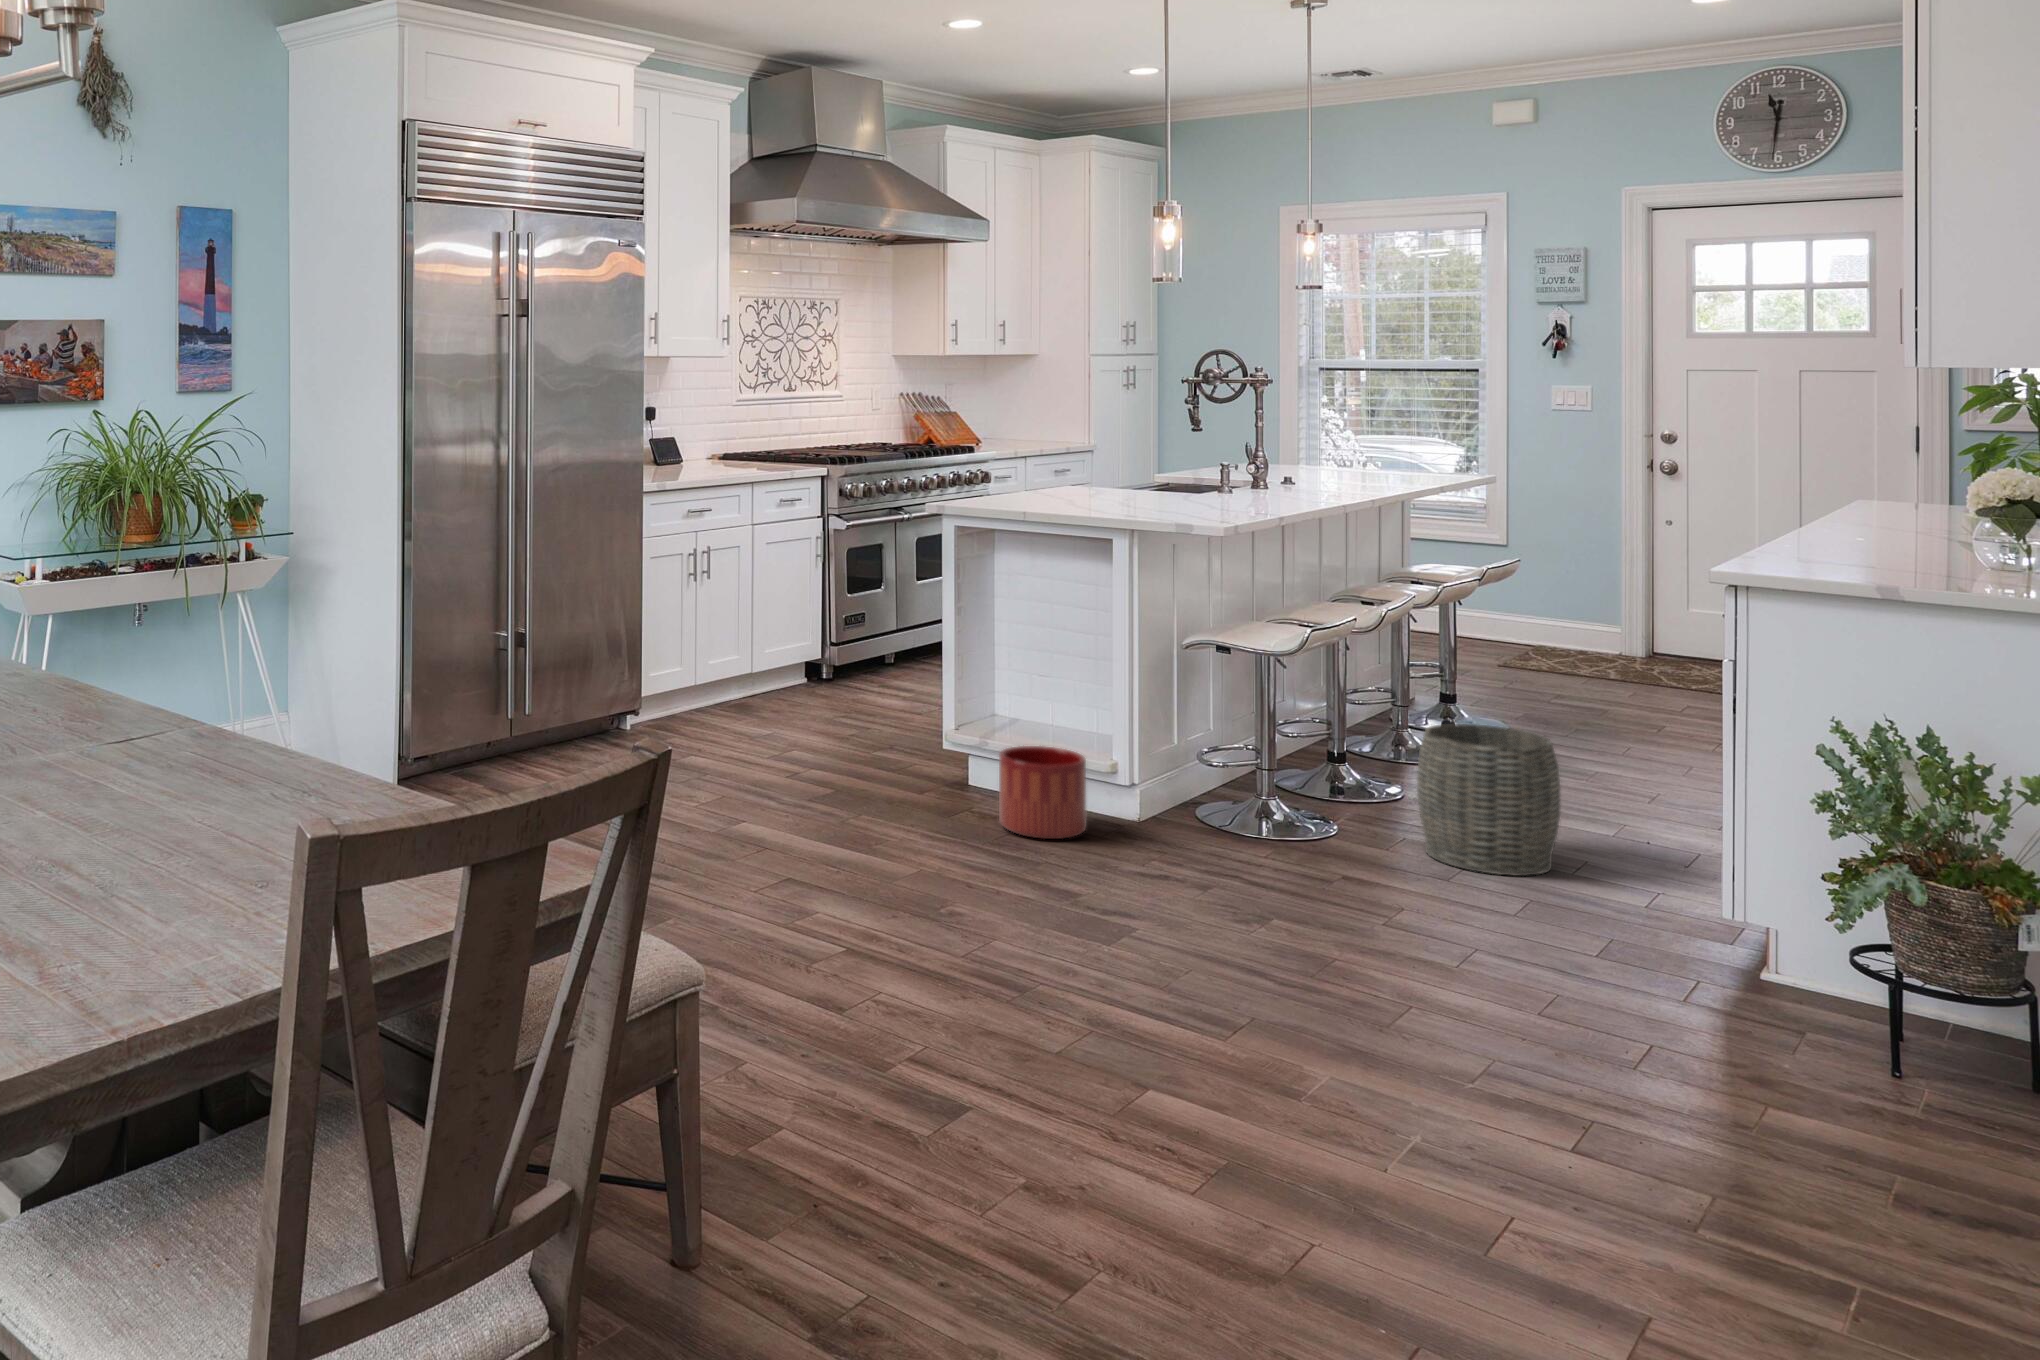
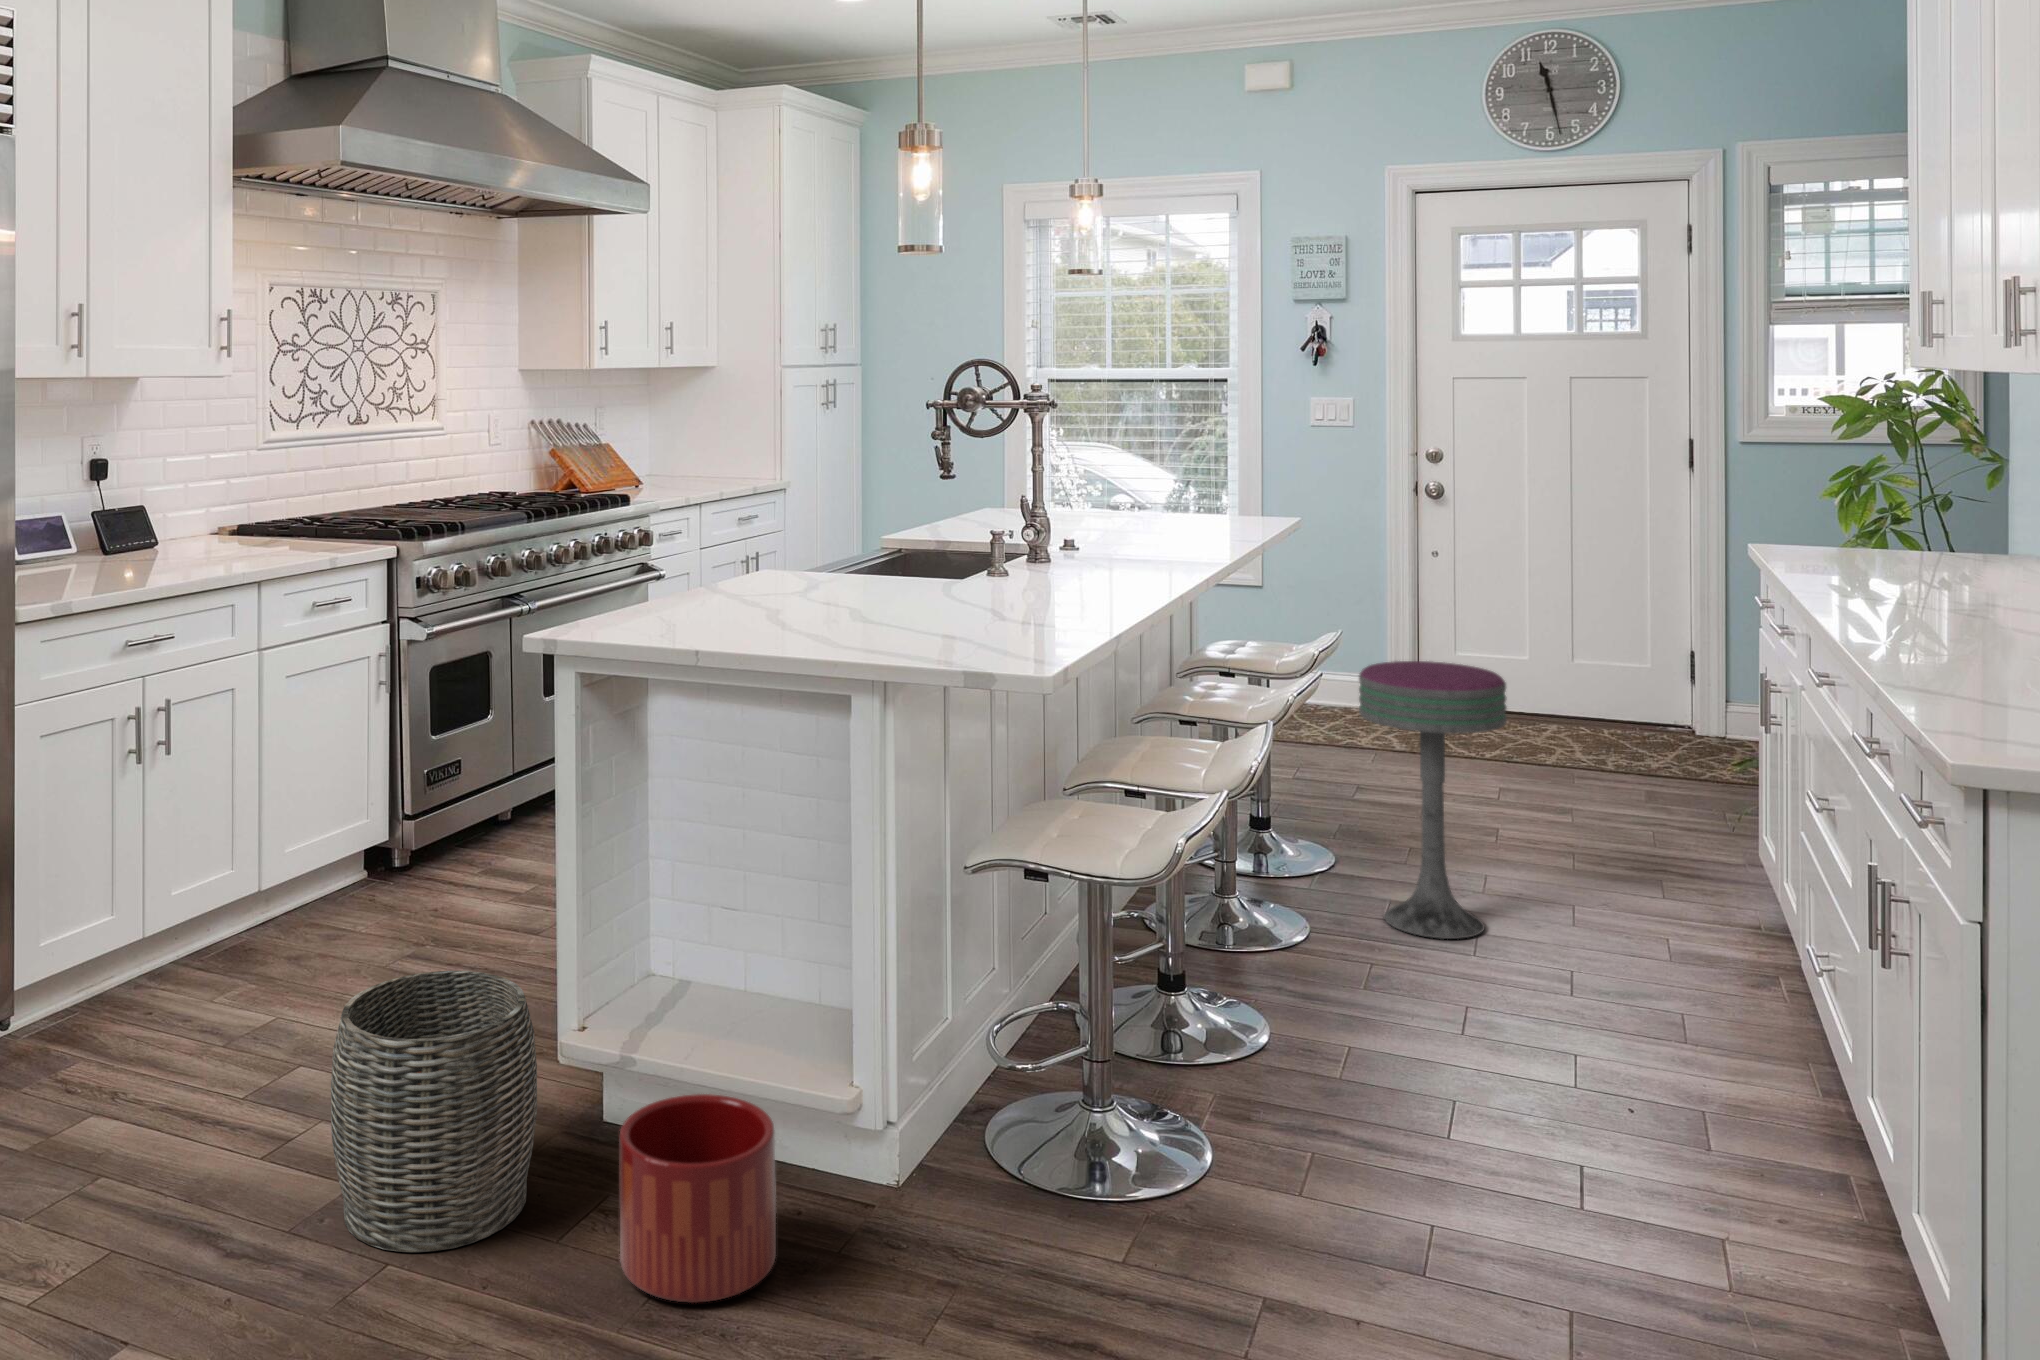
bar stool: none [1529,569,1647,764] -> present [1359,661,1507,939]
woven basket: present [1417,724,1560,876] -> present [331,971,537,1252]

